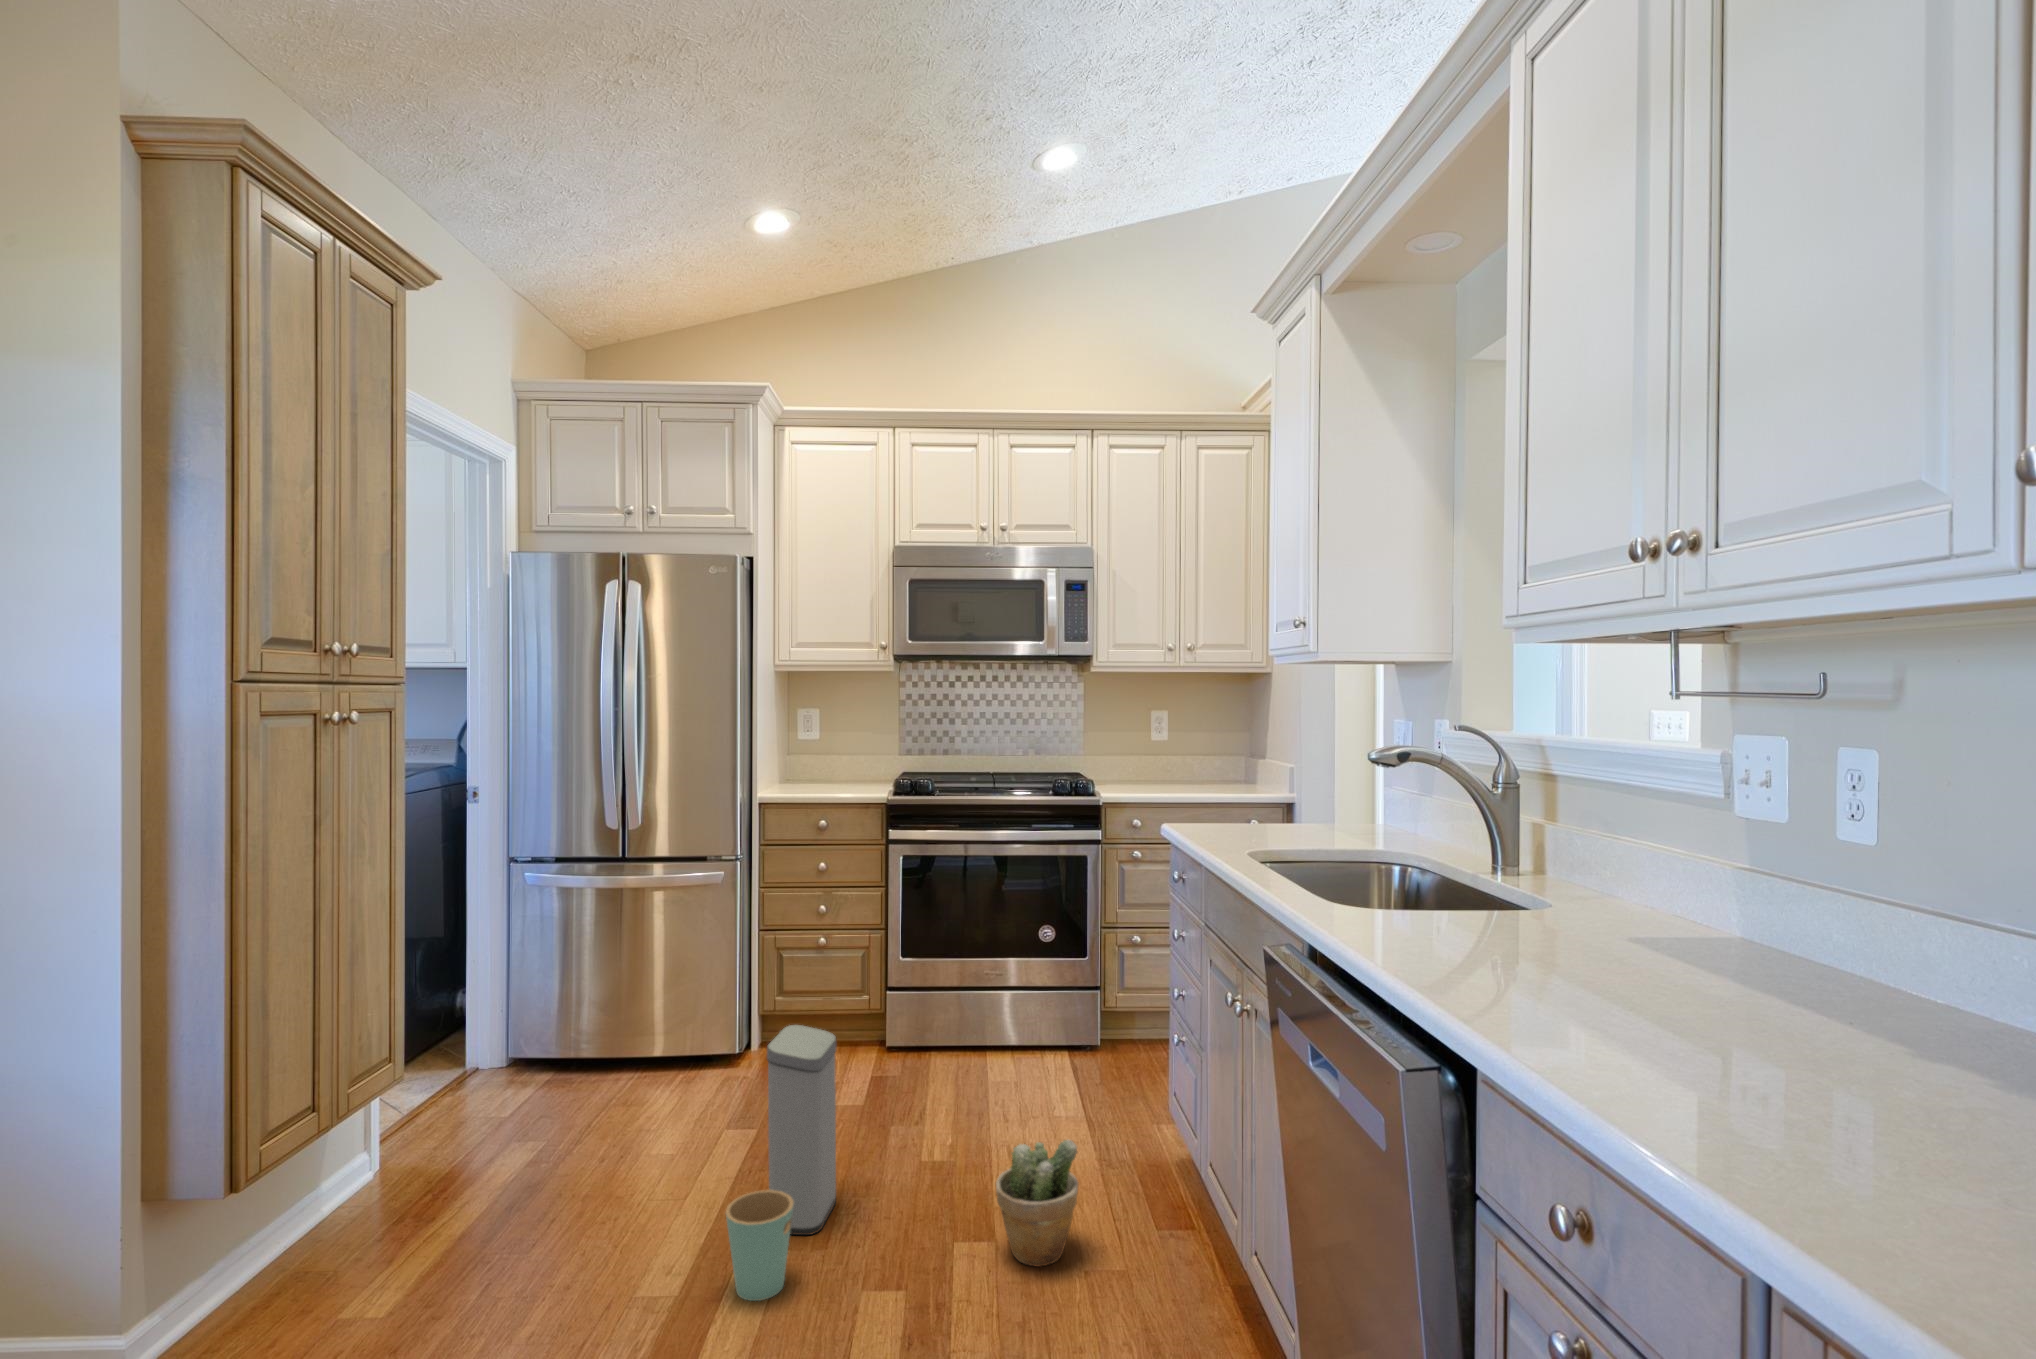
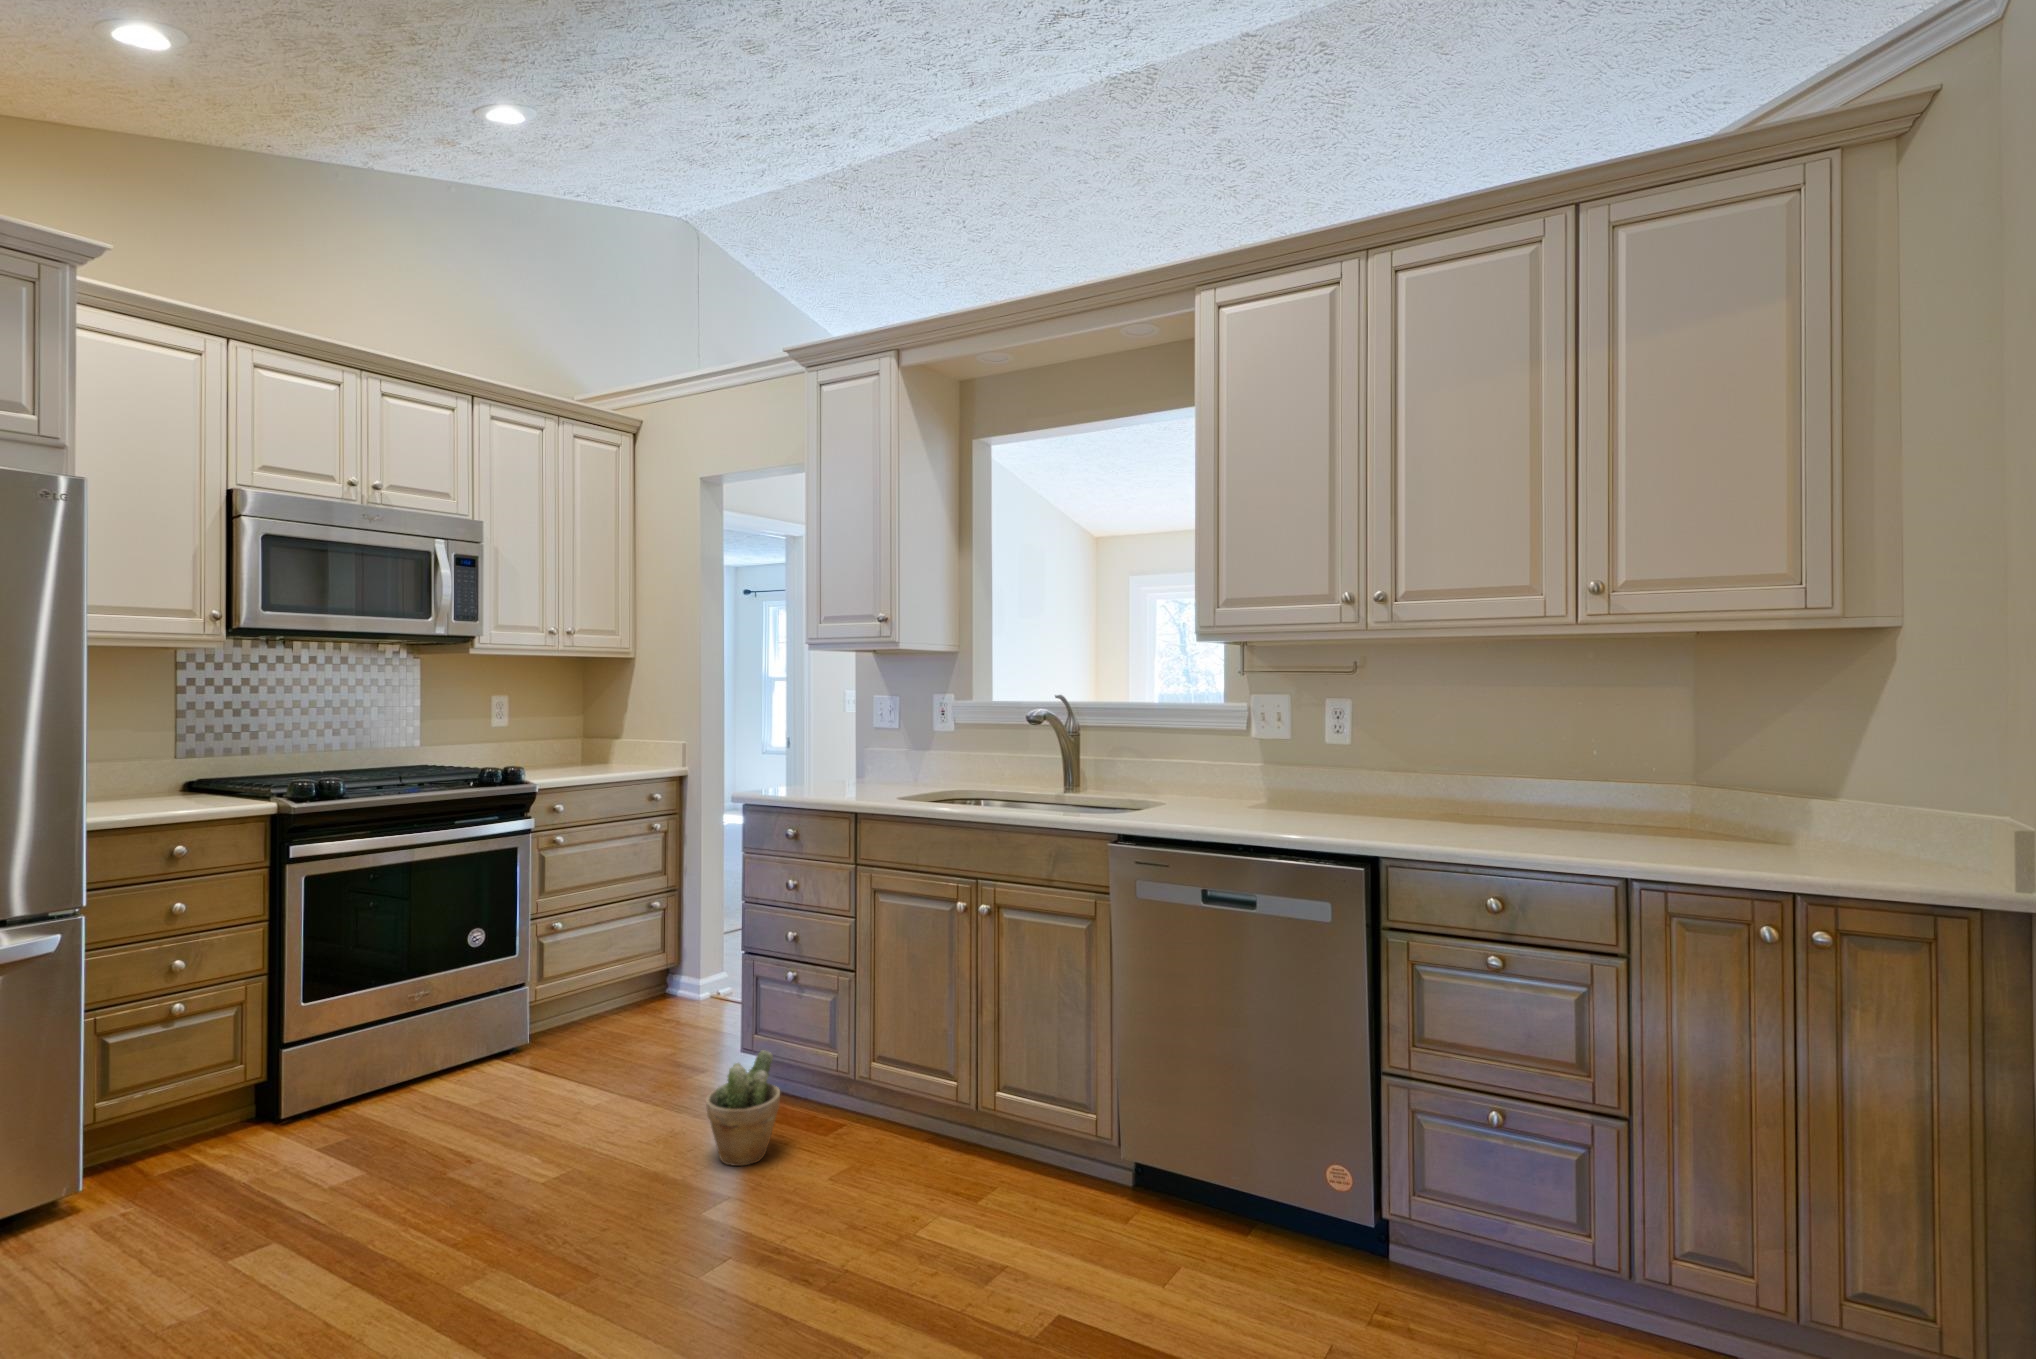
trash can: present [726,1025,836,1301] -> none [455,1038,610,1298]

